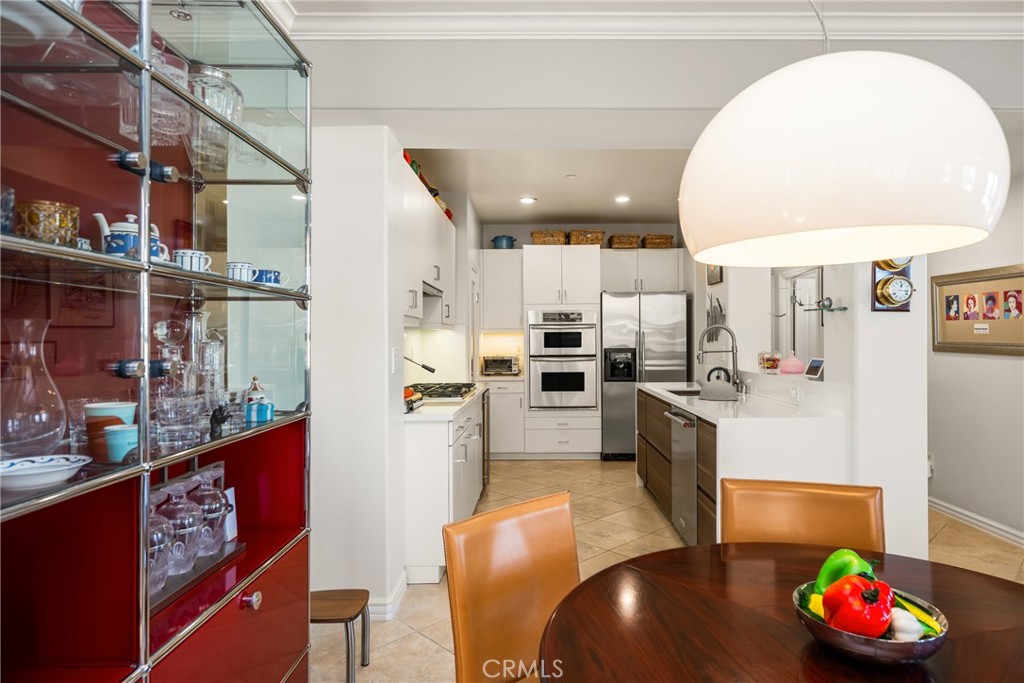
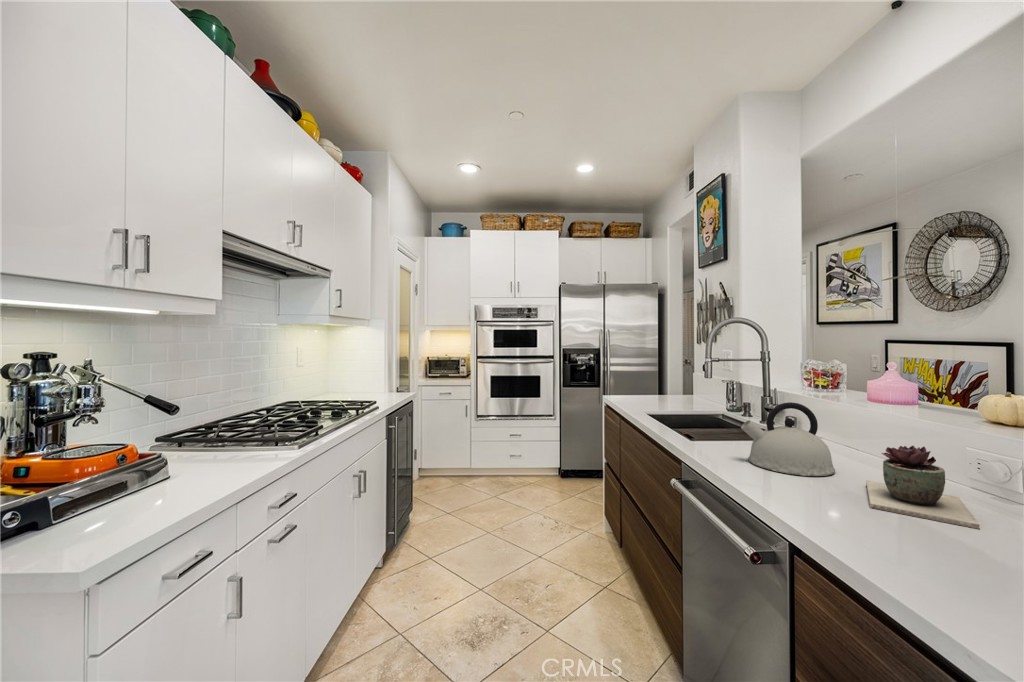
succulent plant: none [730,379,774,406] -> present [866,446,980,529]

